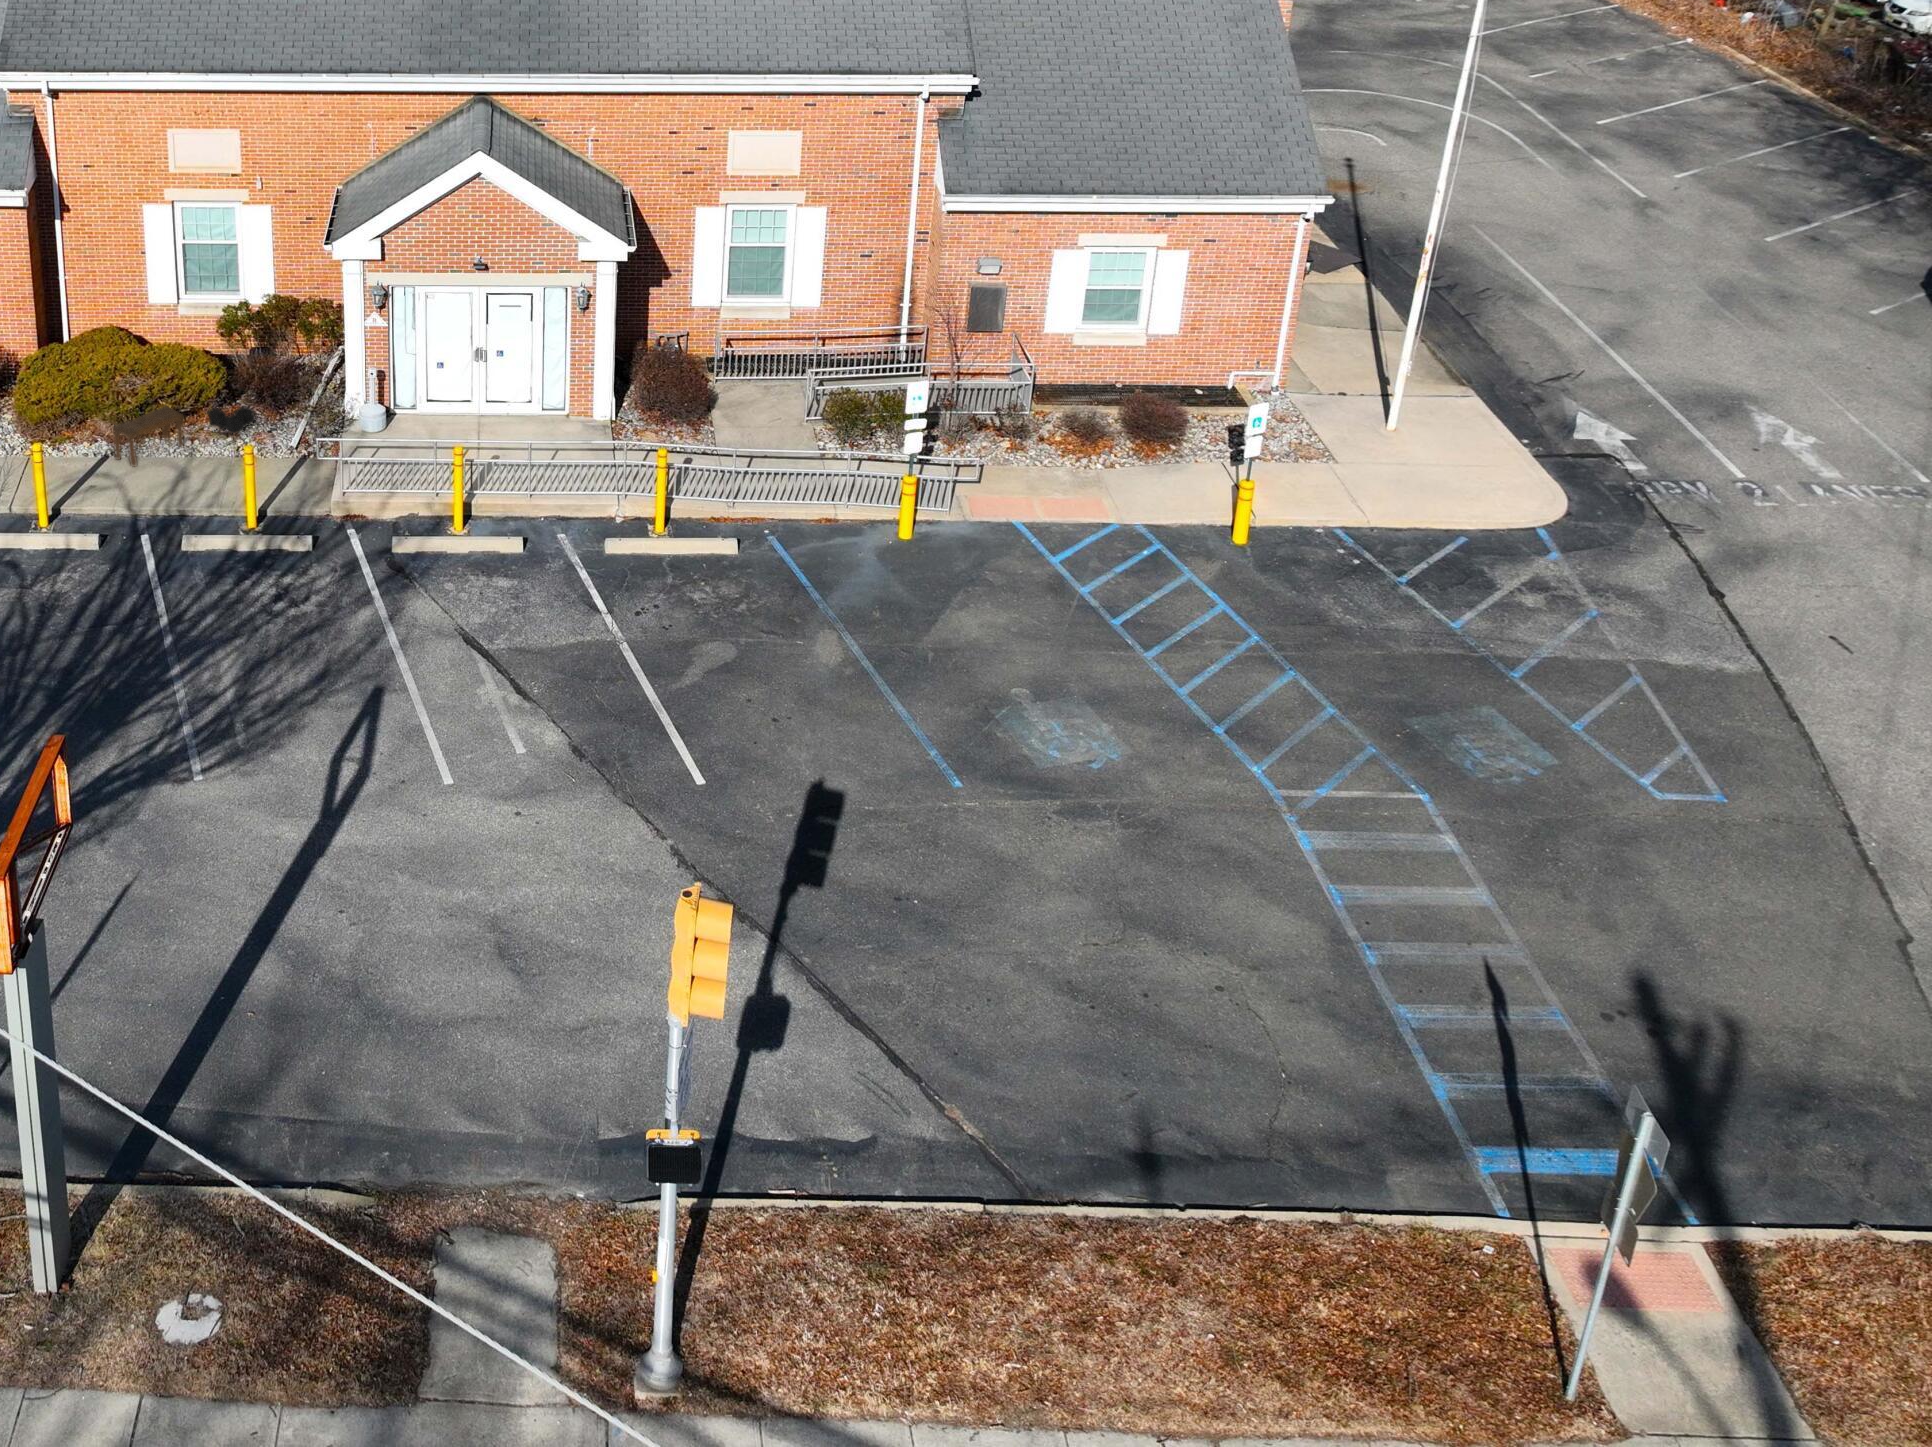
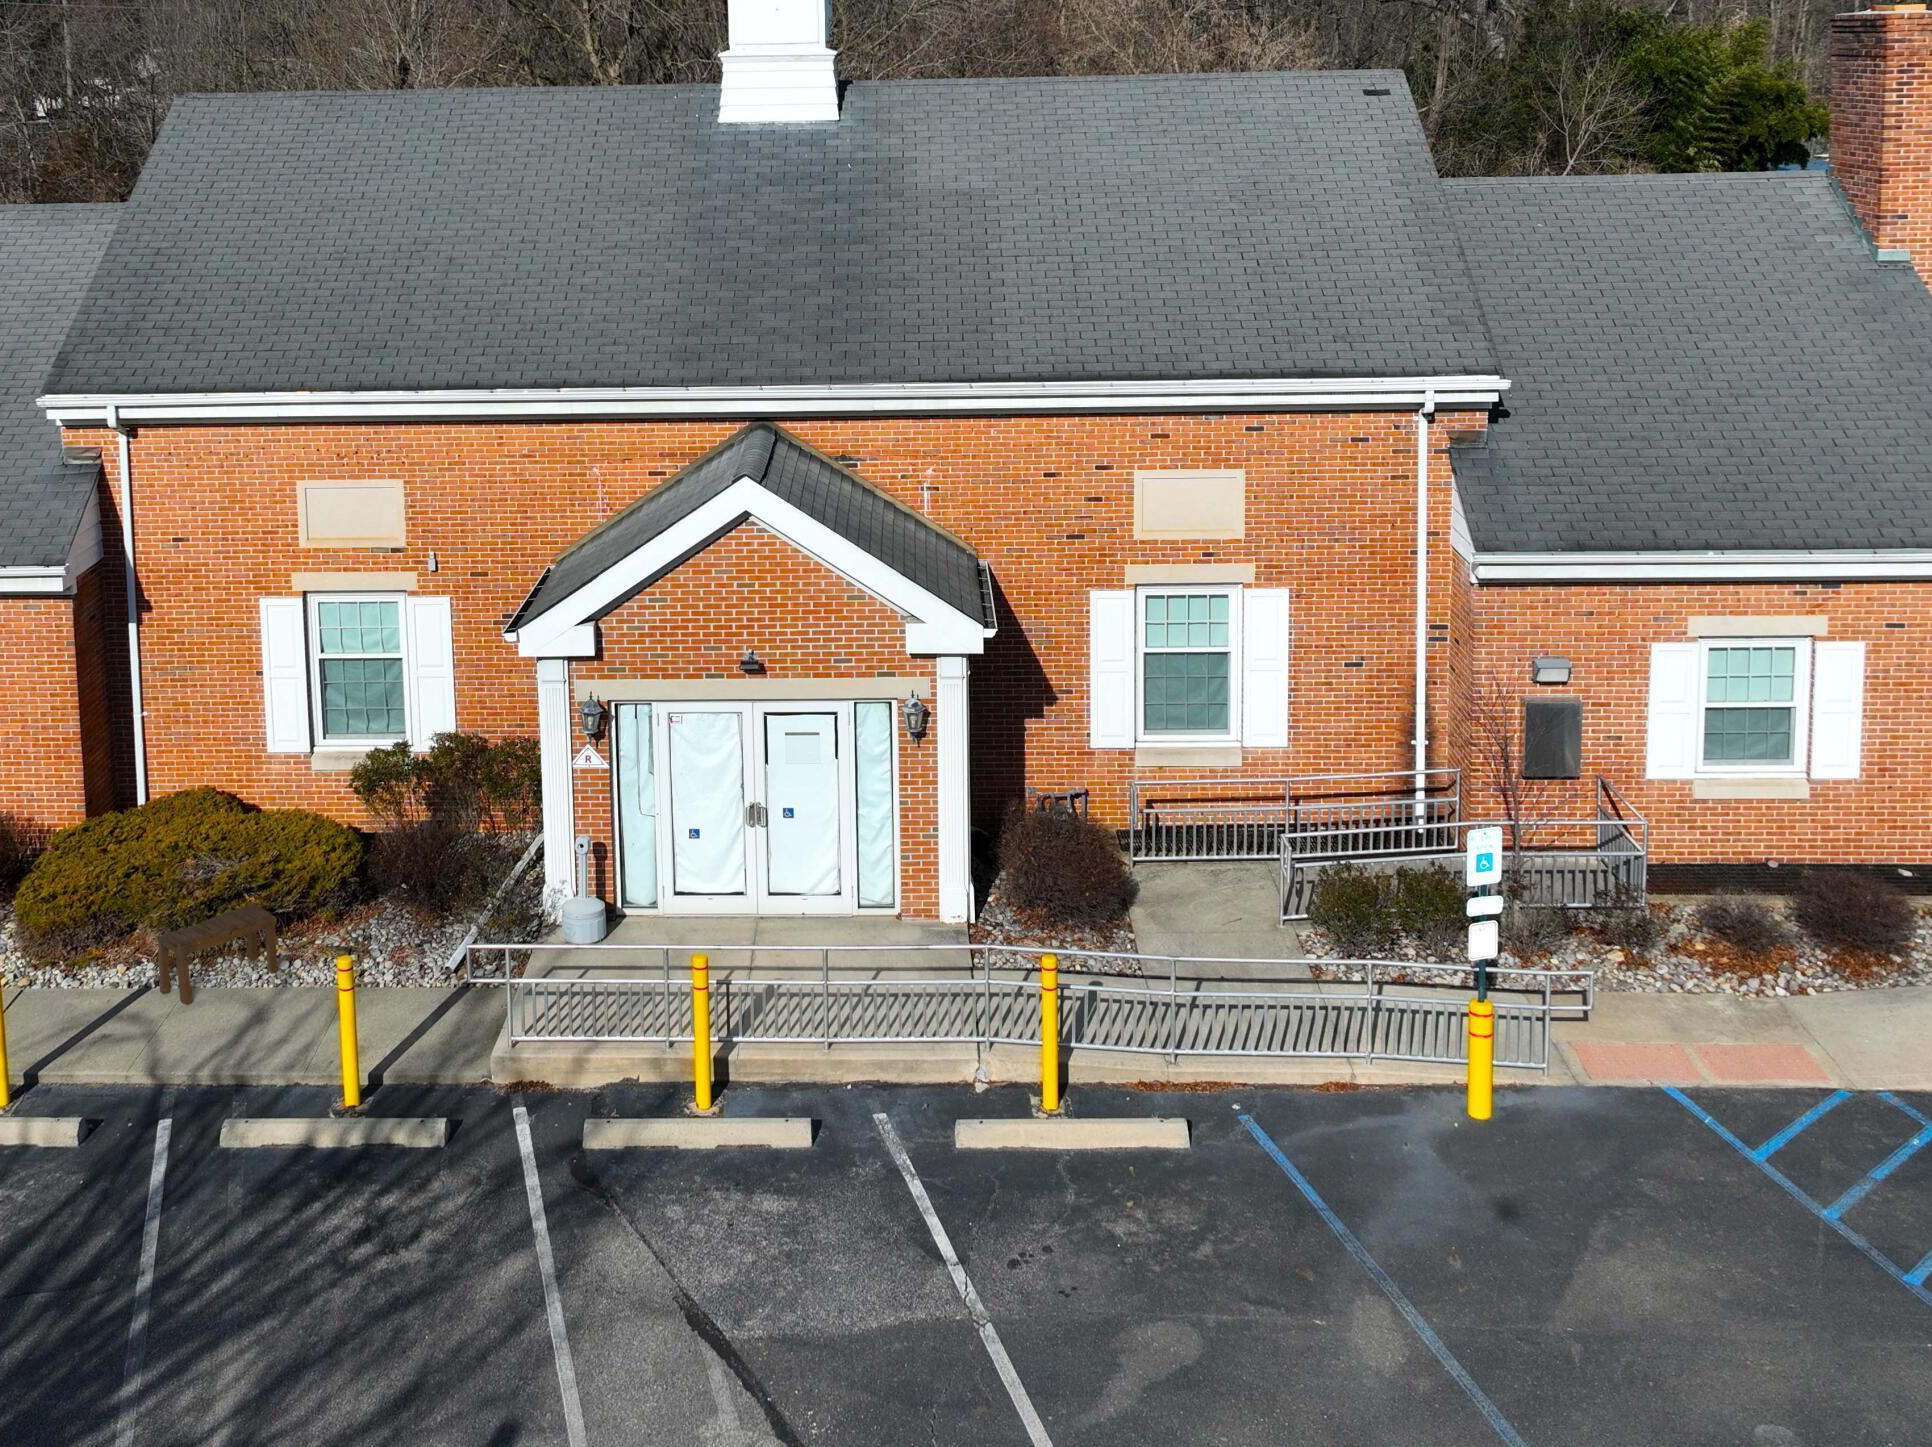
storage bin: present [205,405,256,434] -> none [320,906,405,953]

